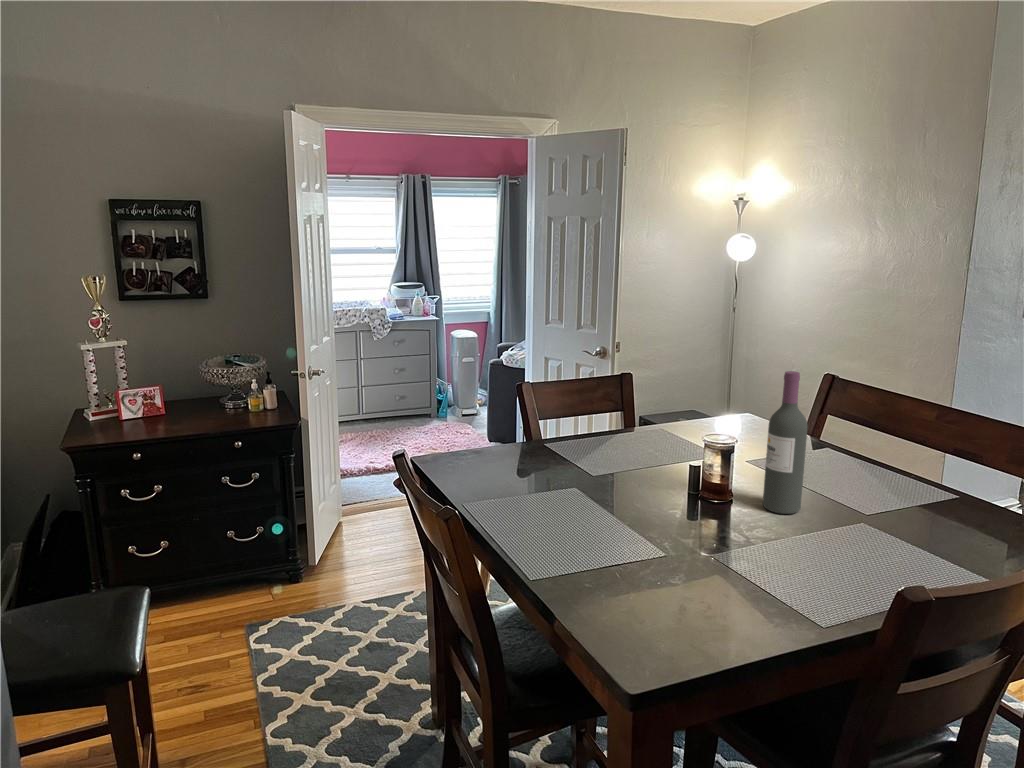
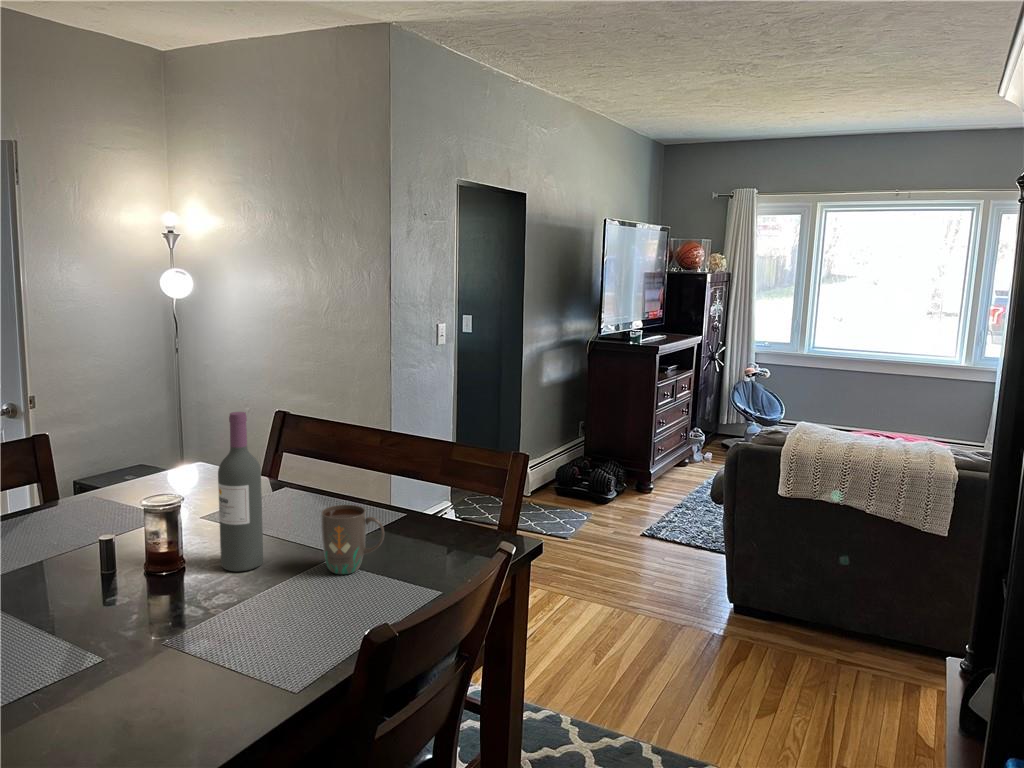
mug: none [860,472,928,539] -> present [321,505,384,574]

